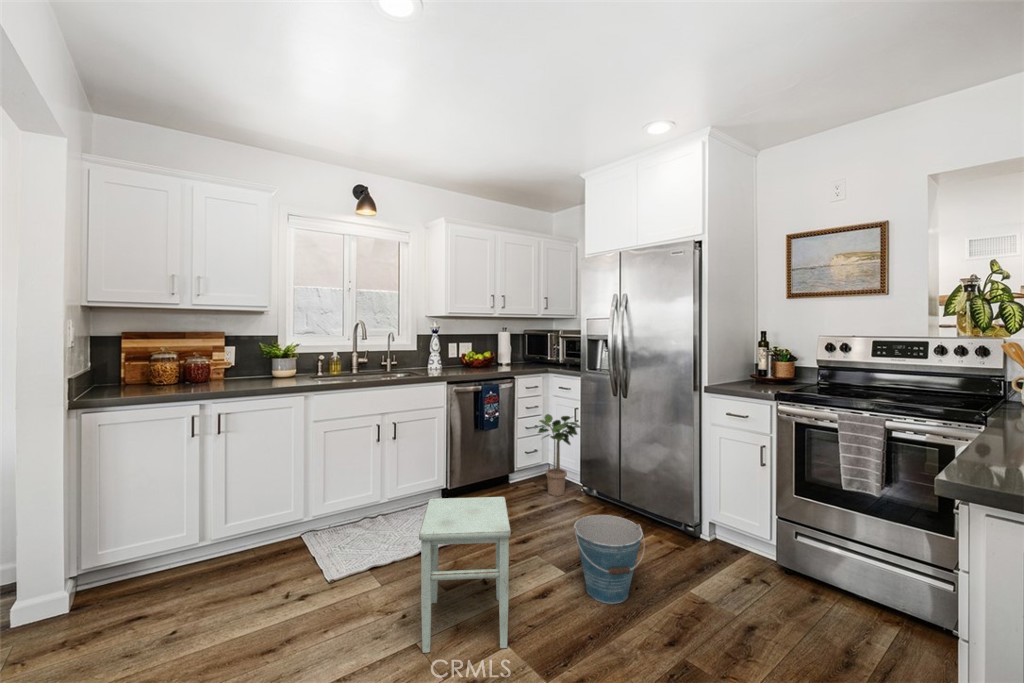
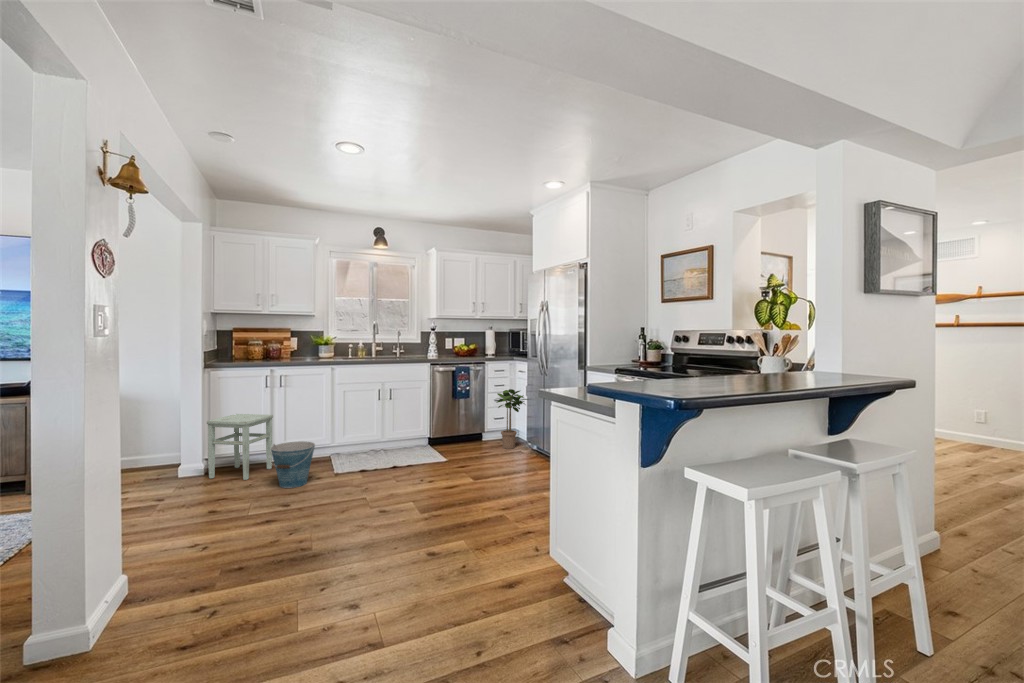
stool: present [419,497,511,653] -> present [207,414,273,480]
bucket: present [574,515,645,604] -> present [271,441,315,488]

